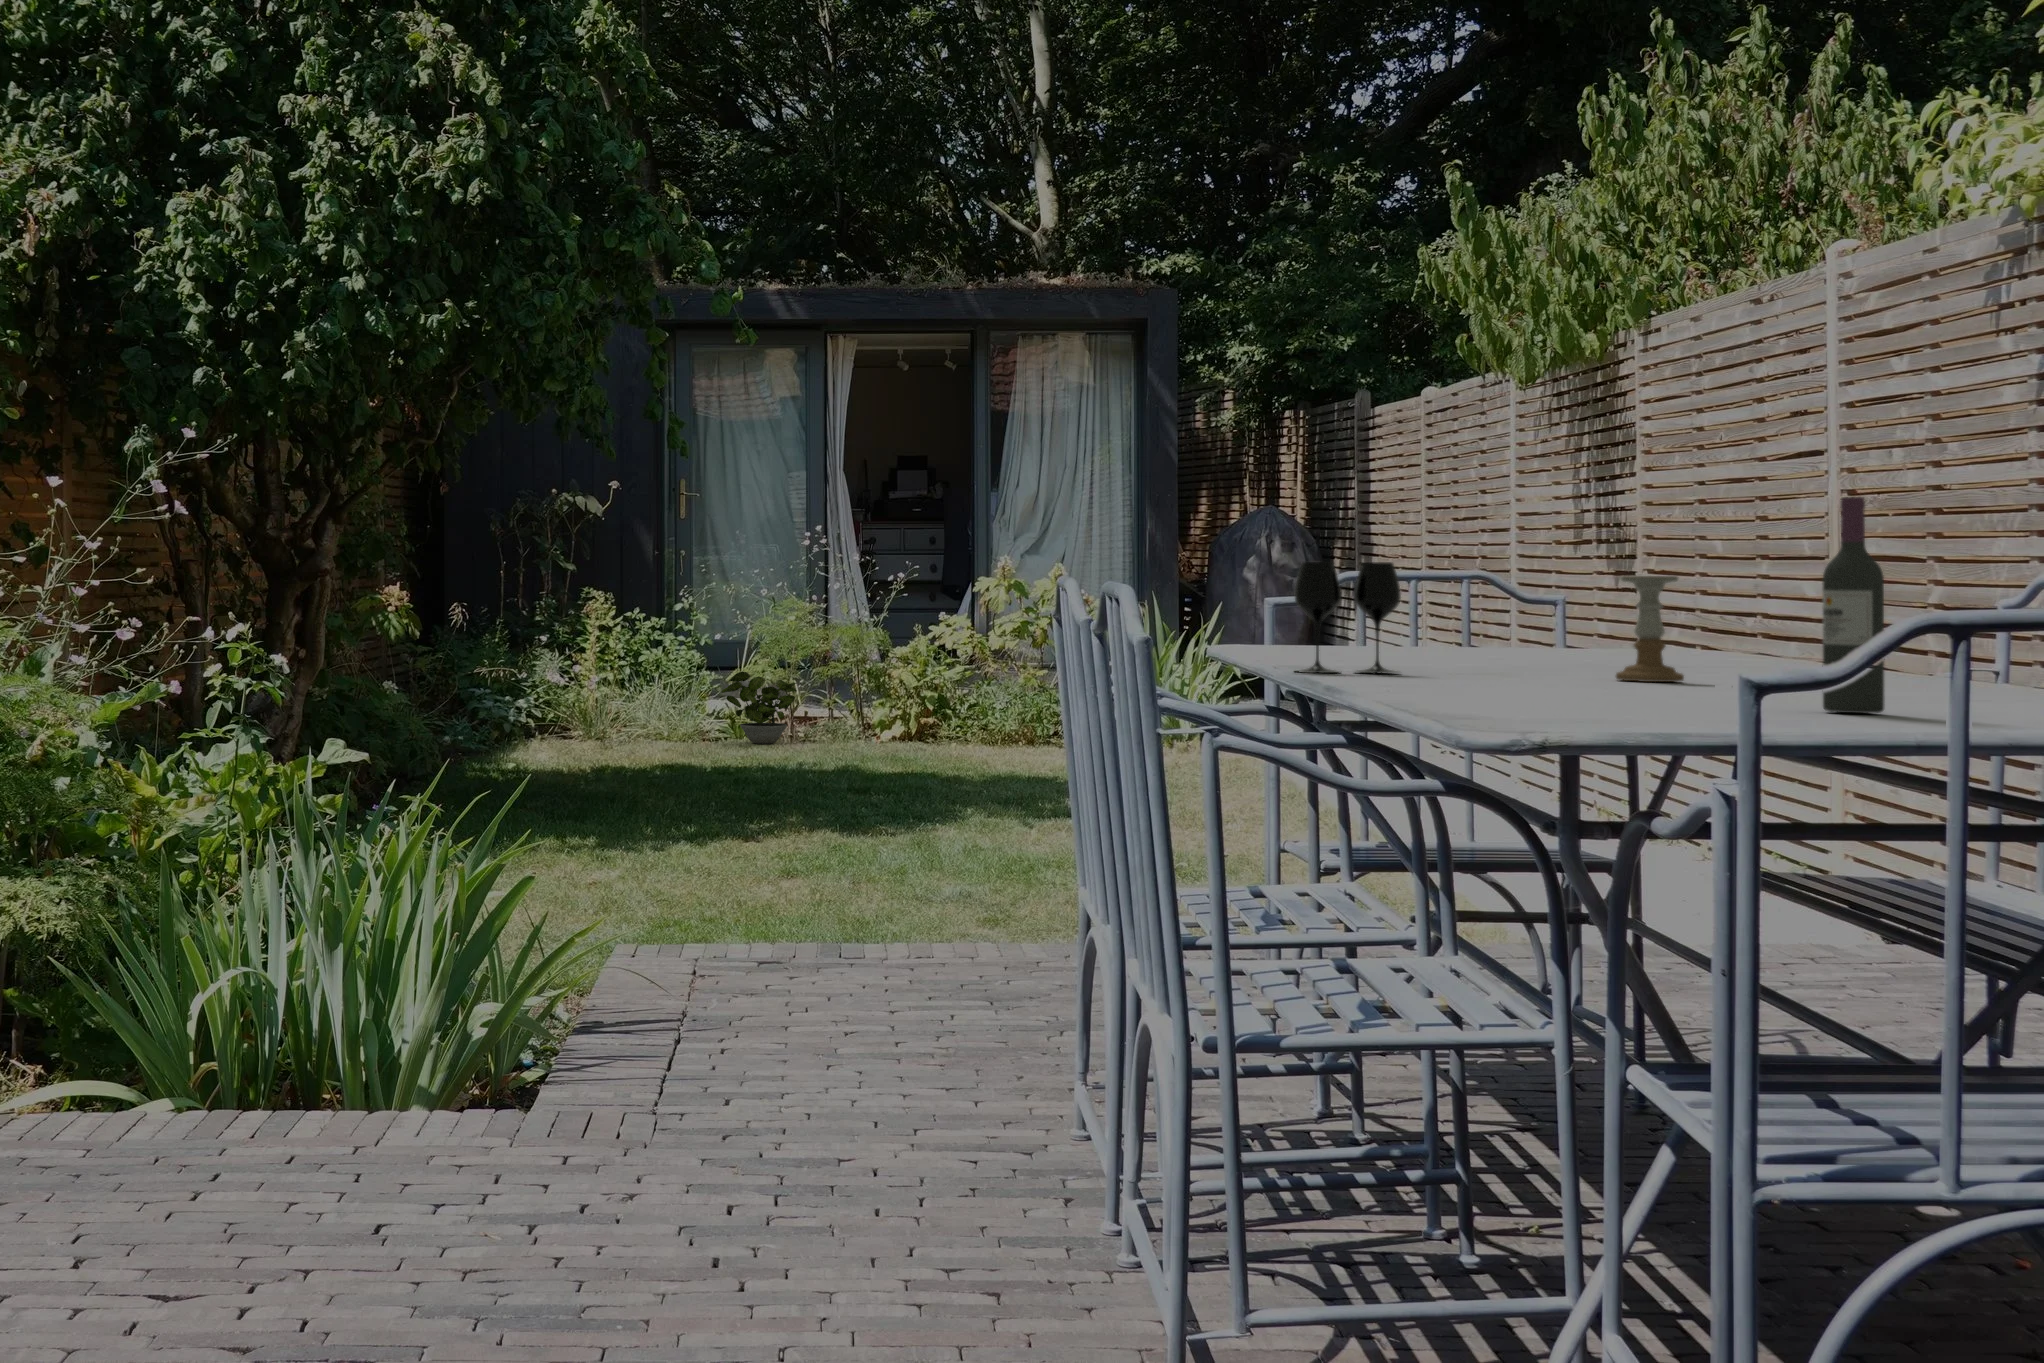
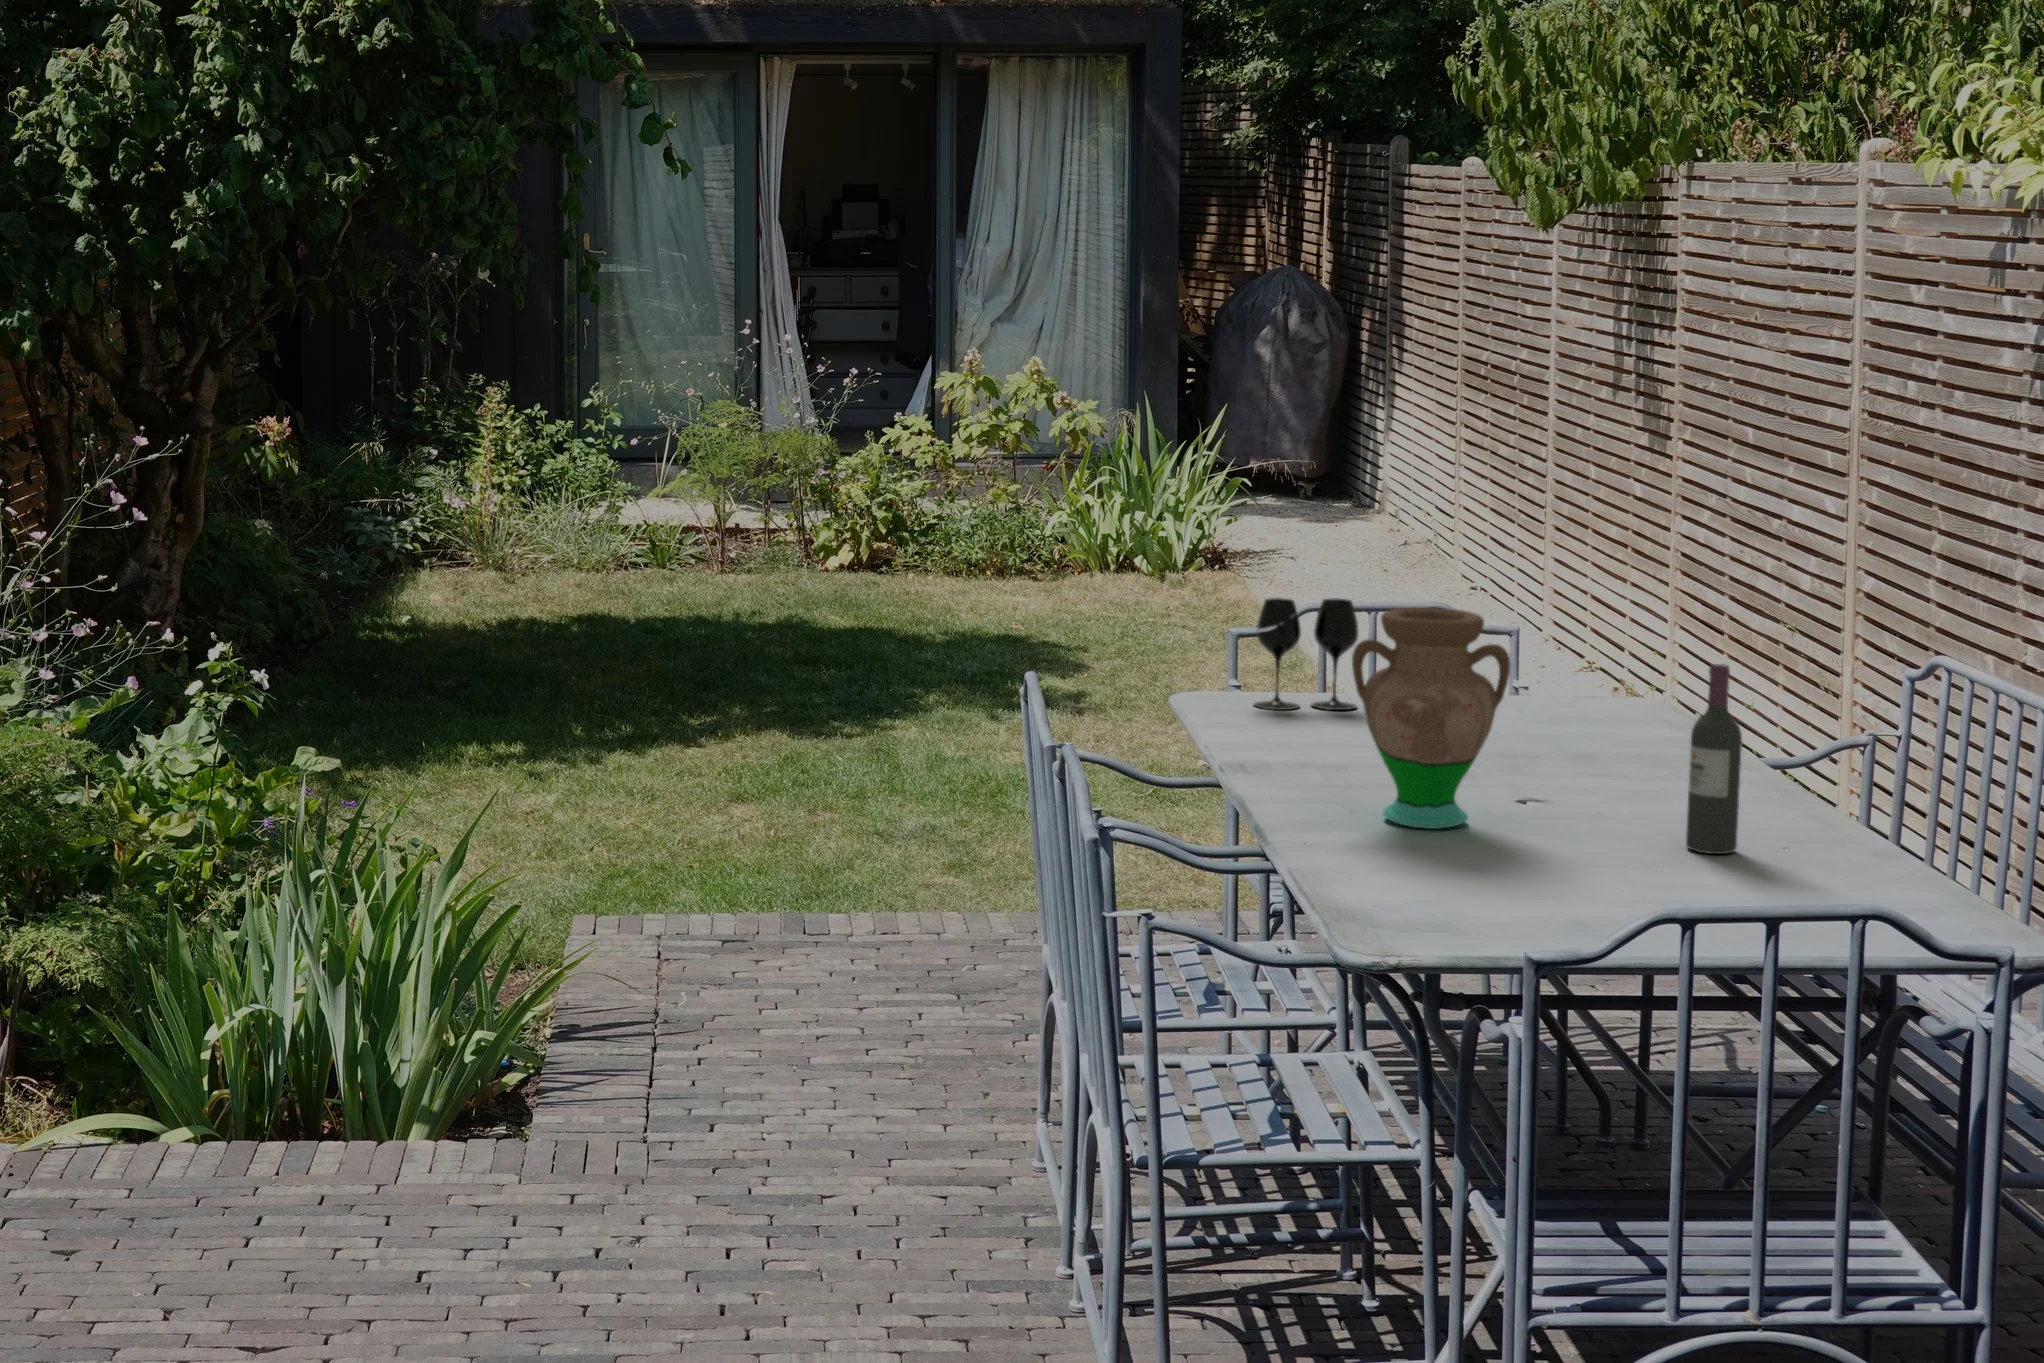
vase: none [1422,462,1603,701] -> present [1352,608,1511,829]
candle holder: present [1616,576,1684,682] -> none [1558,620,1620,728]
potted plant: present [721,671,797,744] -> none [647,489,735,571]

